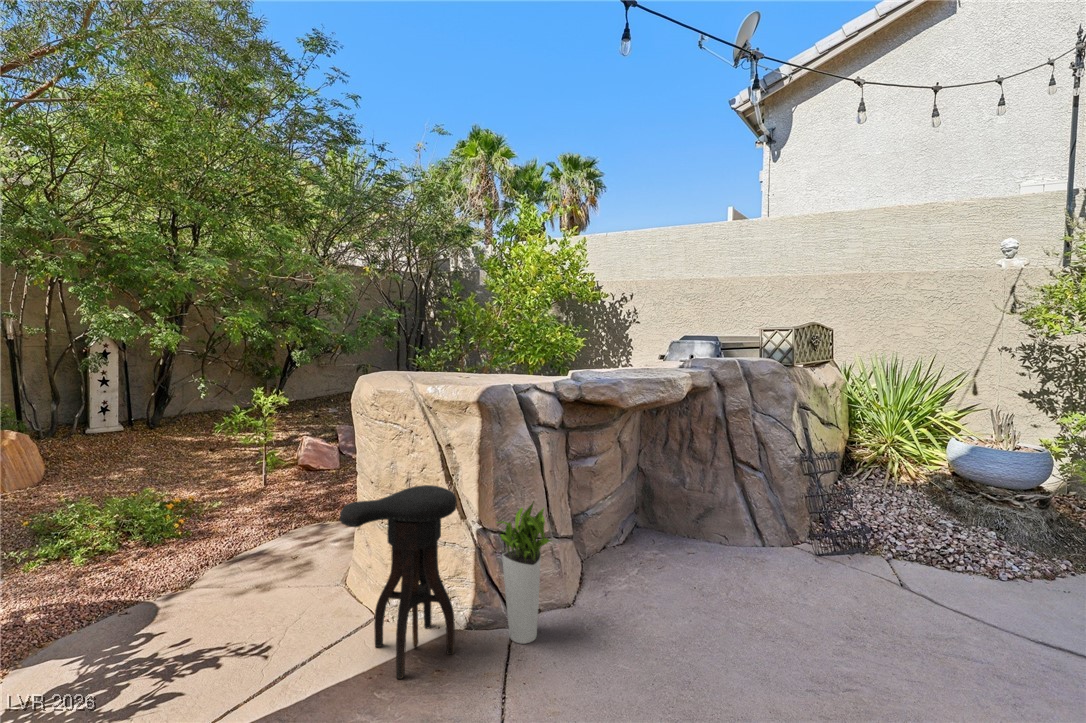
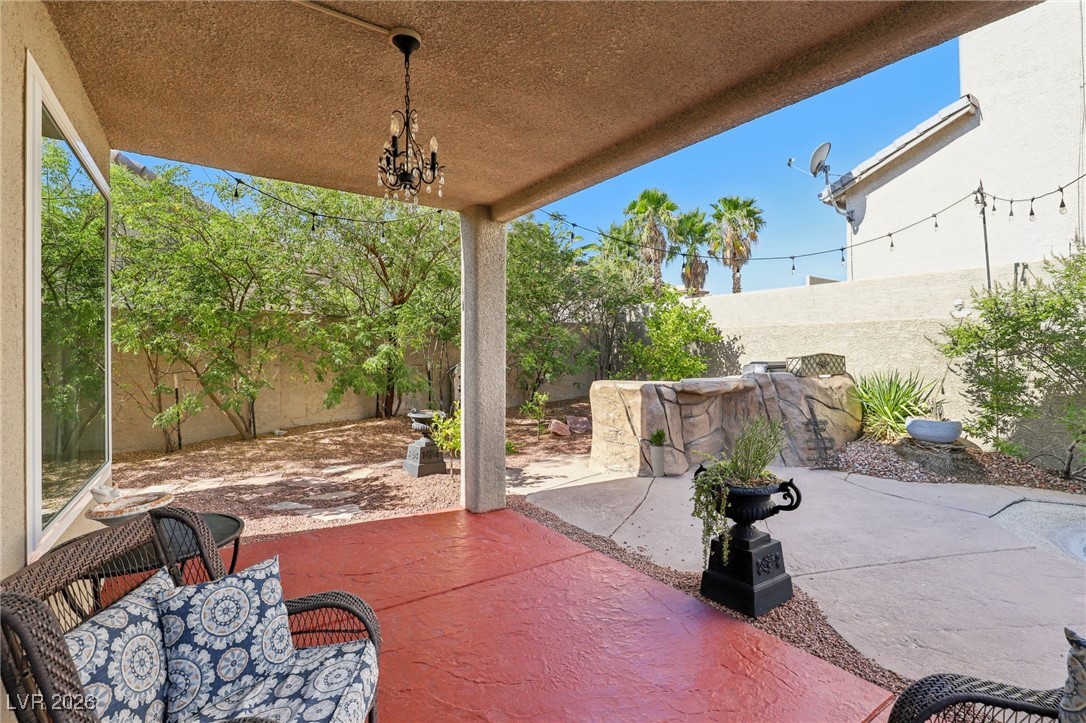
stool: present [340,485,457,679] -> none [595,420,634,479]

